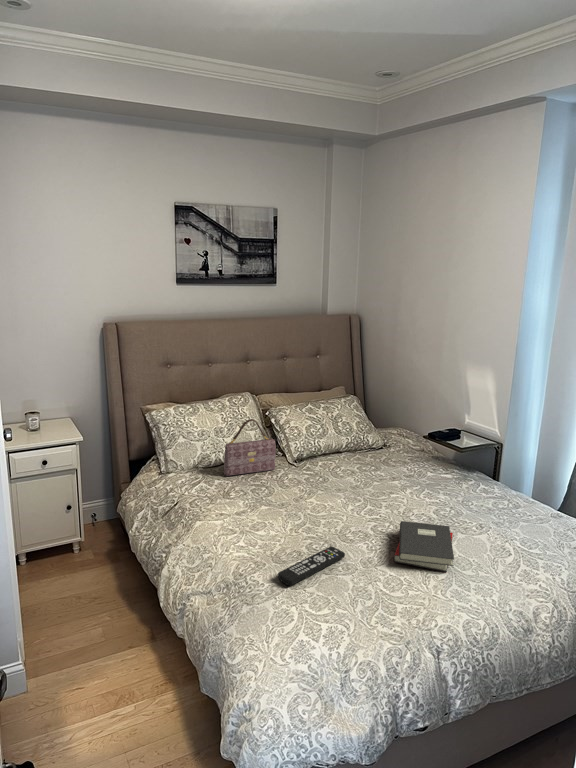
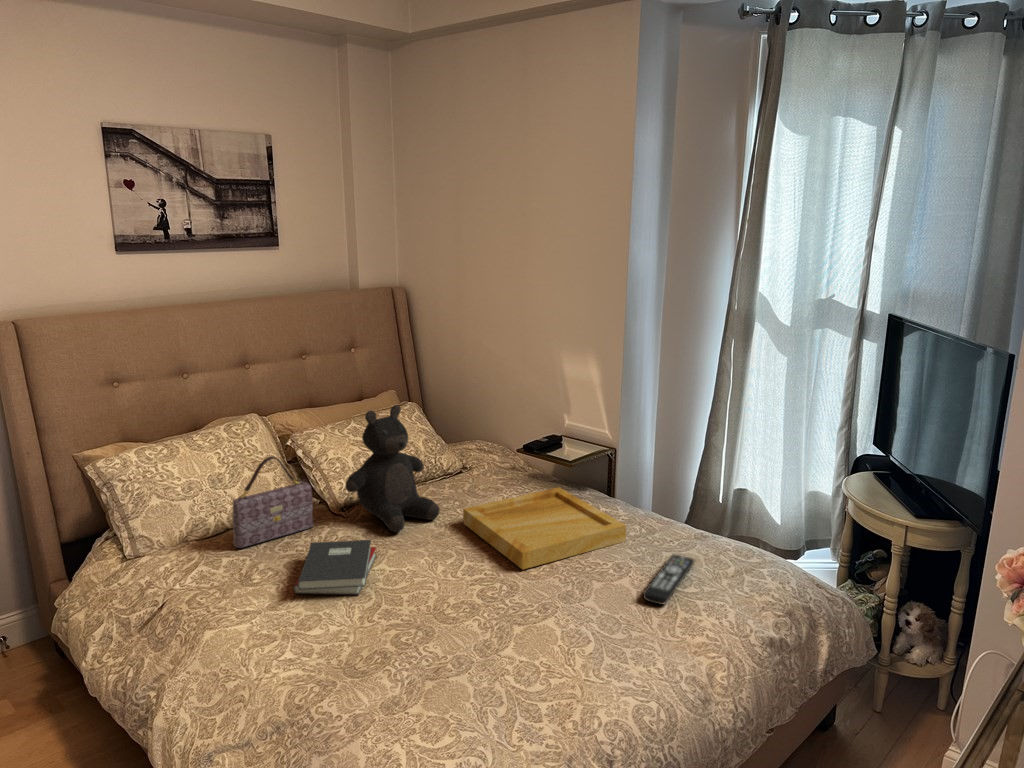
teddy bear: none [297,394,360,480] -> present [345,405,440,532]
tray: none [375,465,493,517] -> present [463,488,626,569]
hardback book: present [394,521,454,572] -> present [294,540,376,595]
remote control: present [278,547,345,586] -> present [643,555,694,604]

